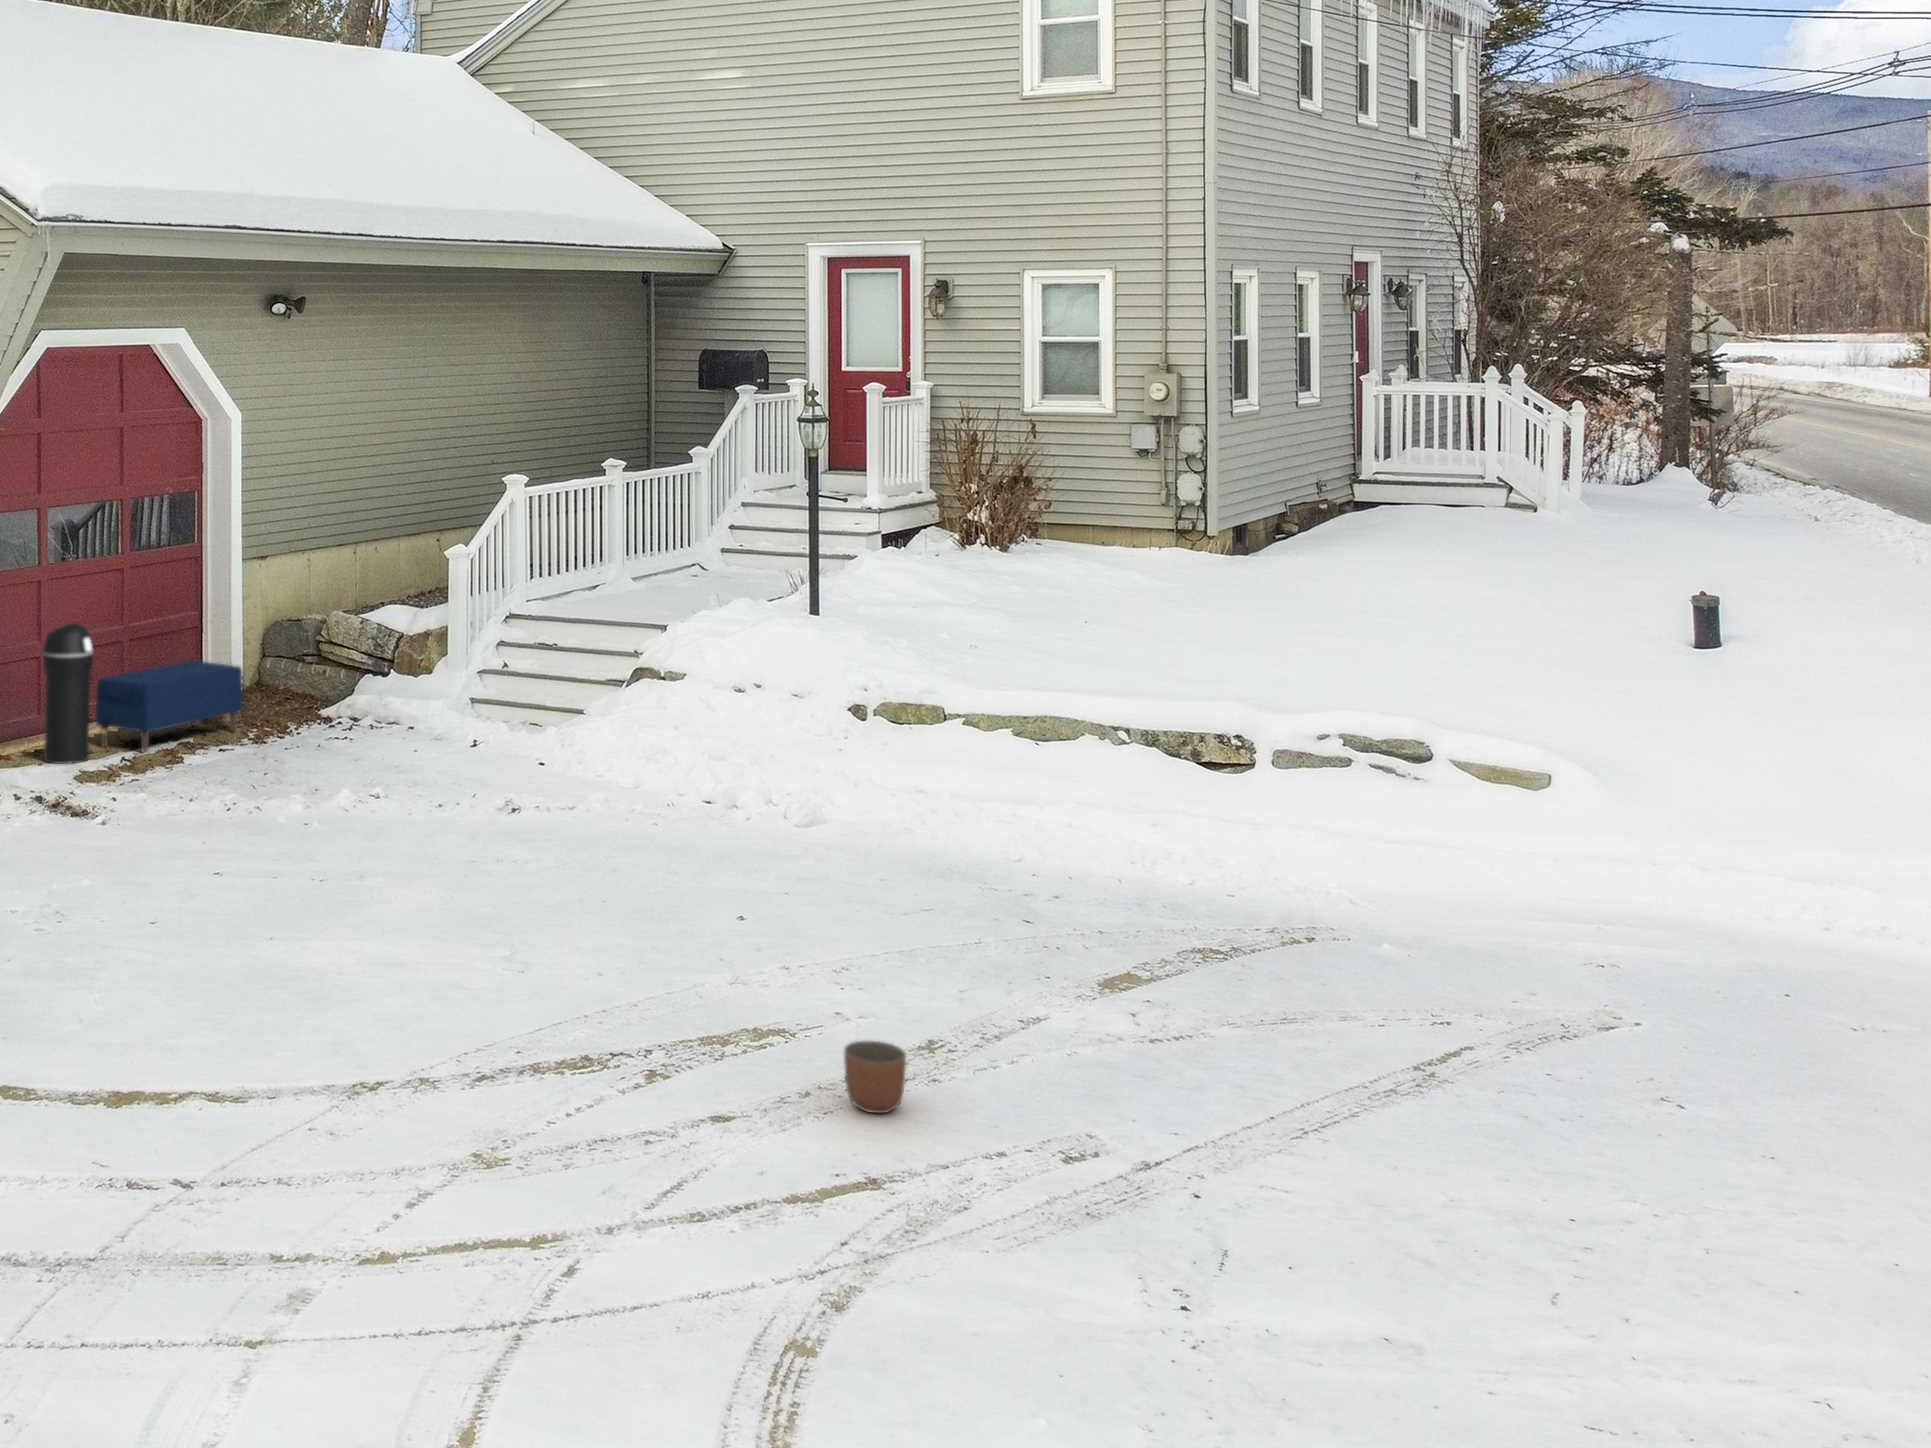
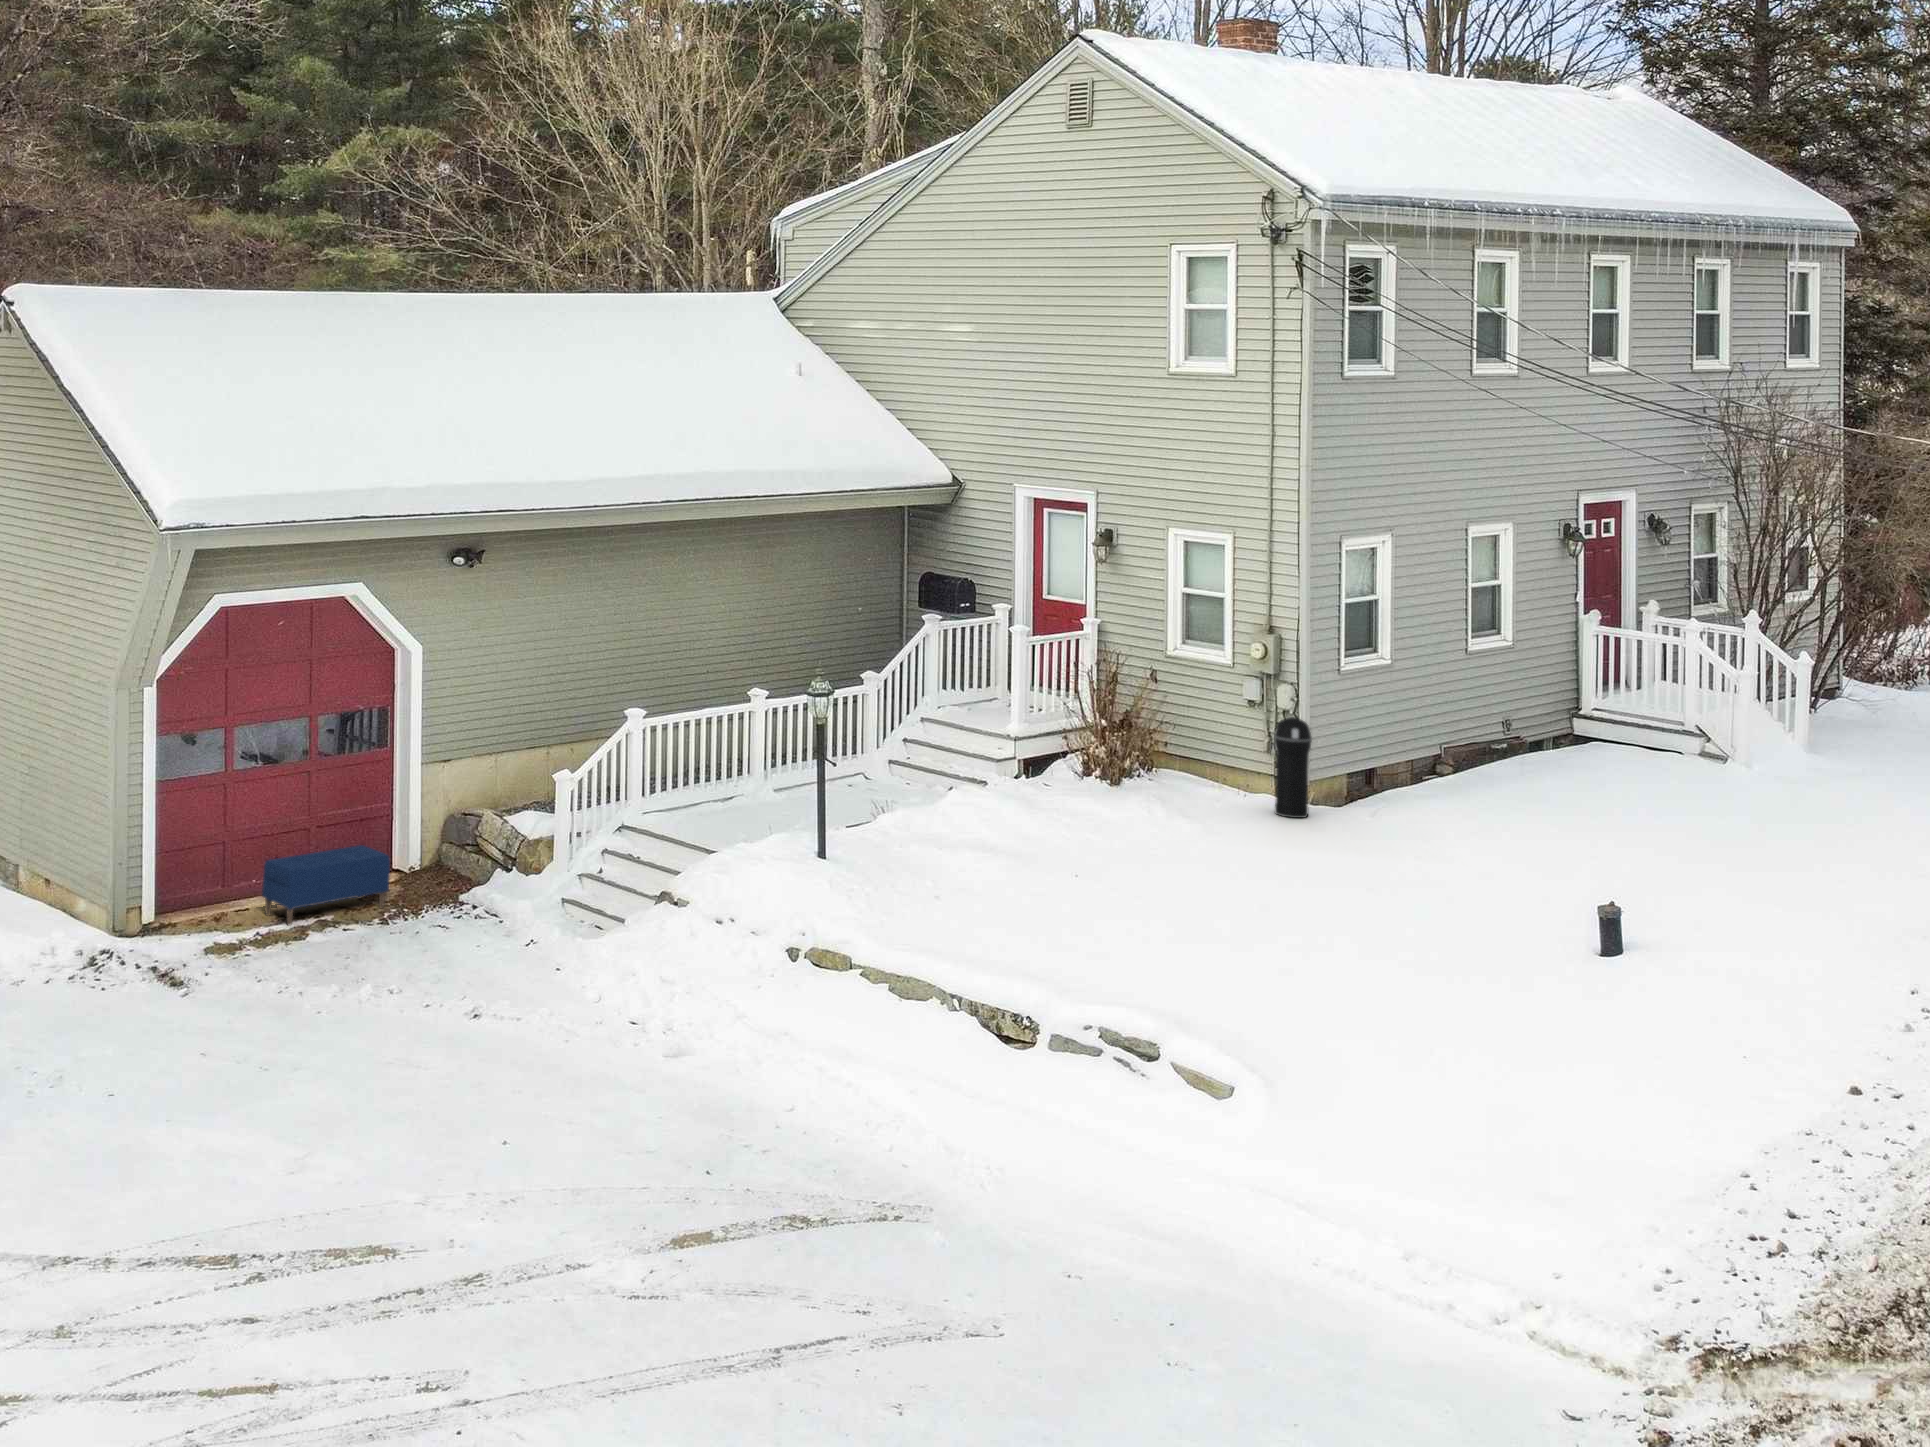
trash can: present [42,623,94,764] -> present [1274,717,1312,818]
planter: present [844,1041,906,1113] -> none [345,1276,389,1333]

